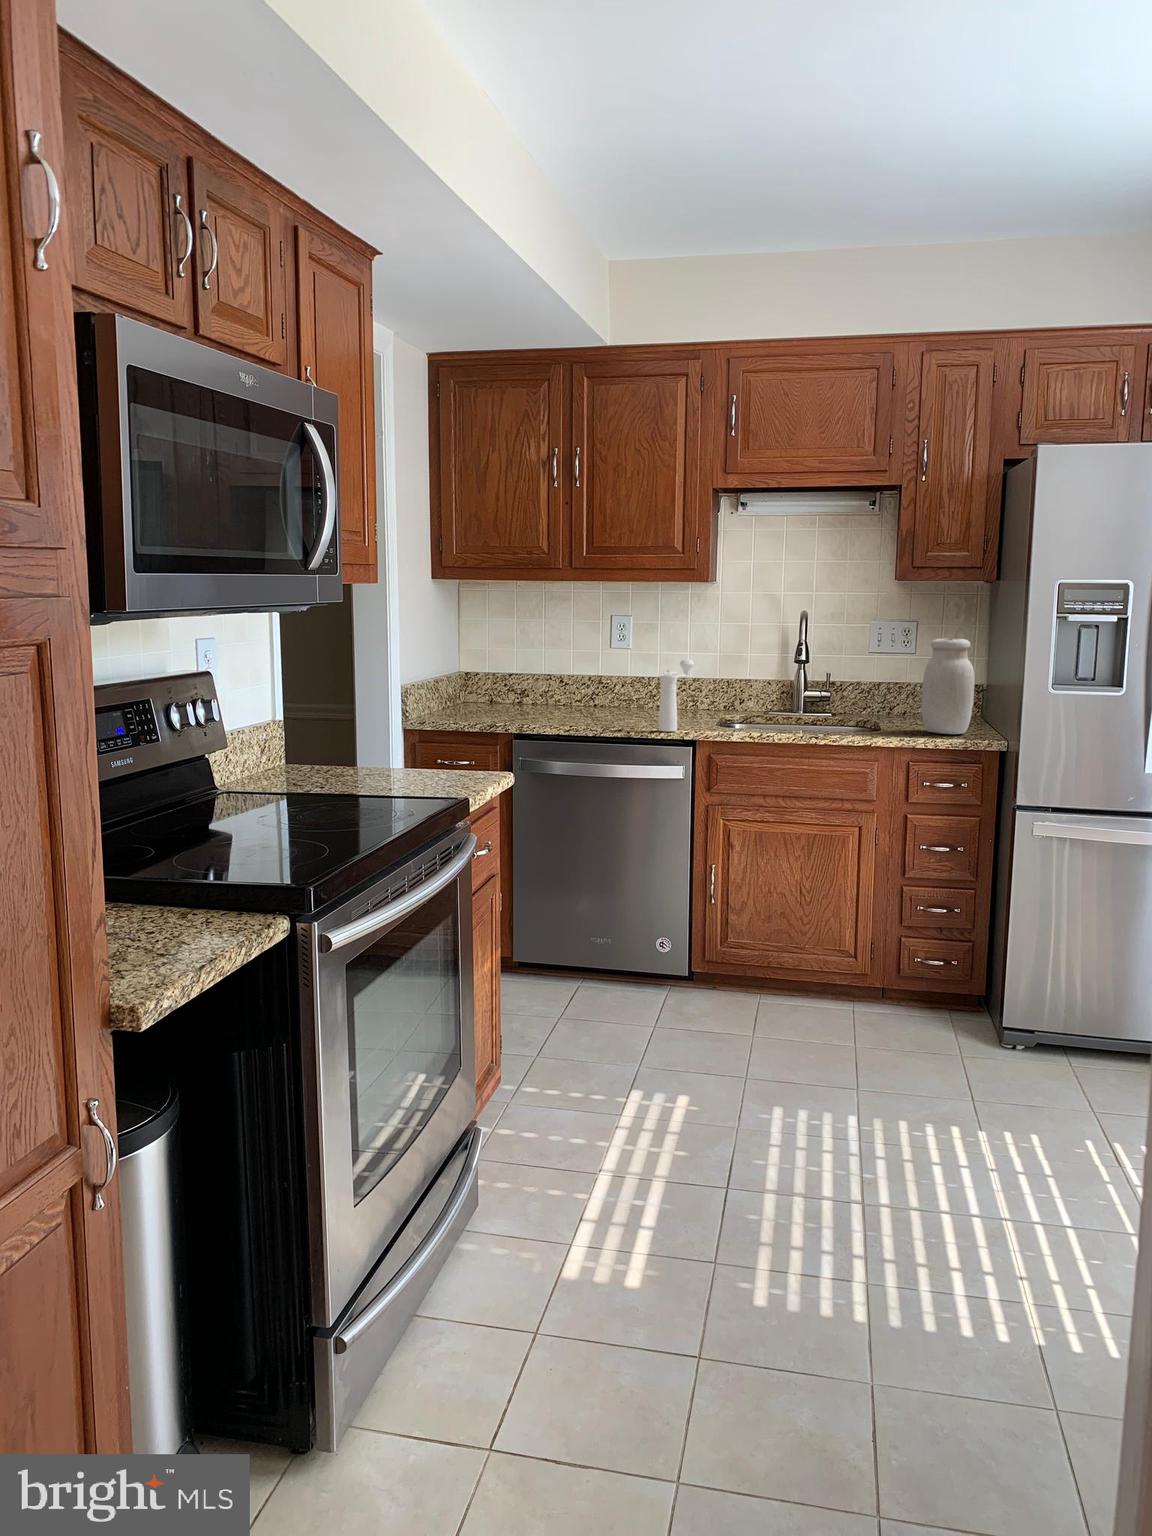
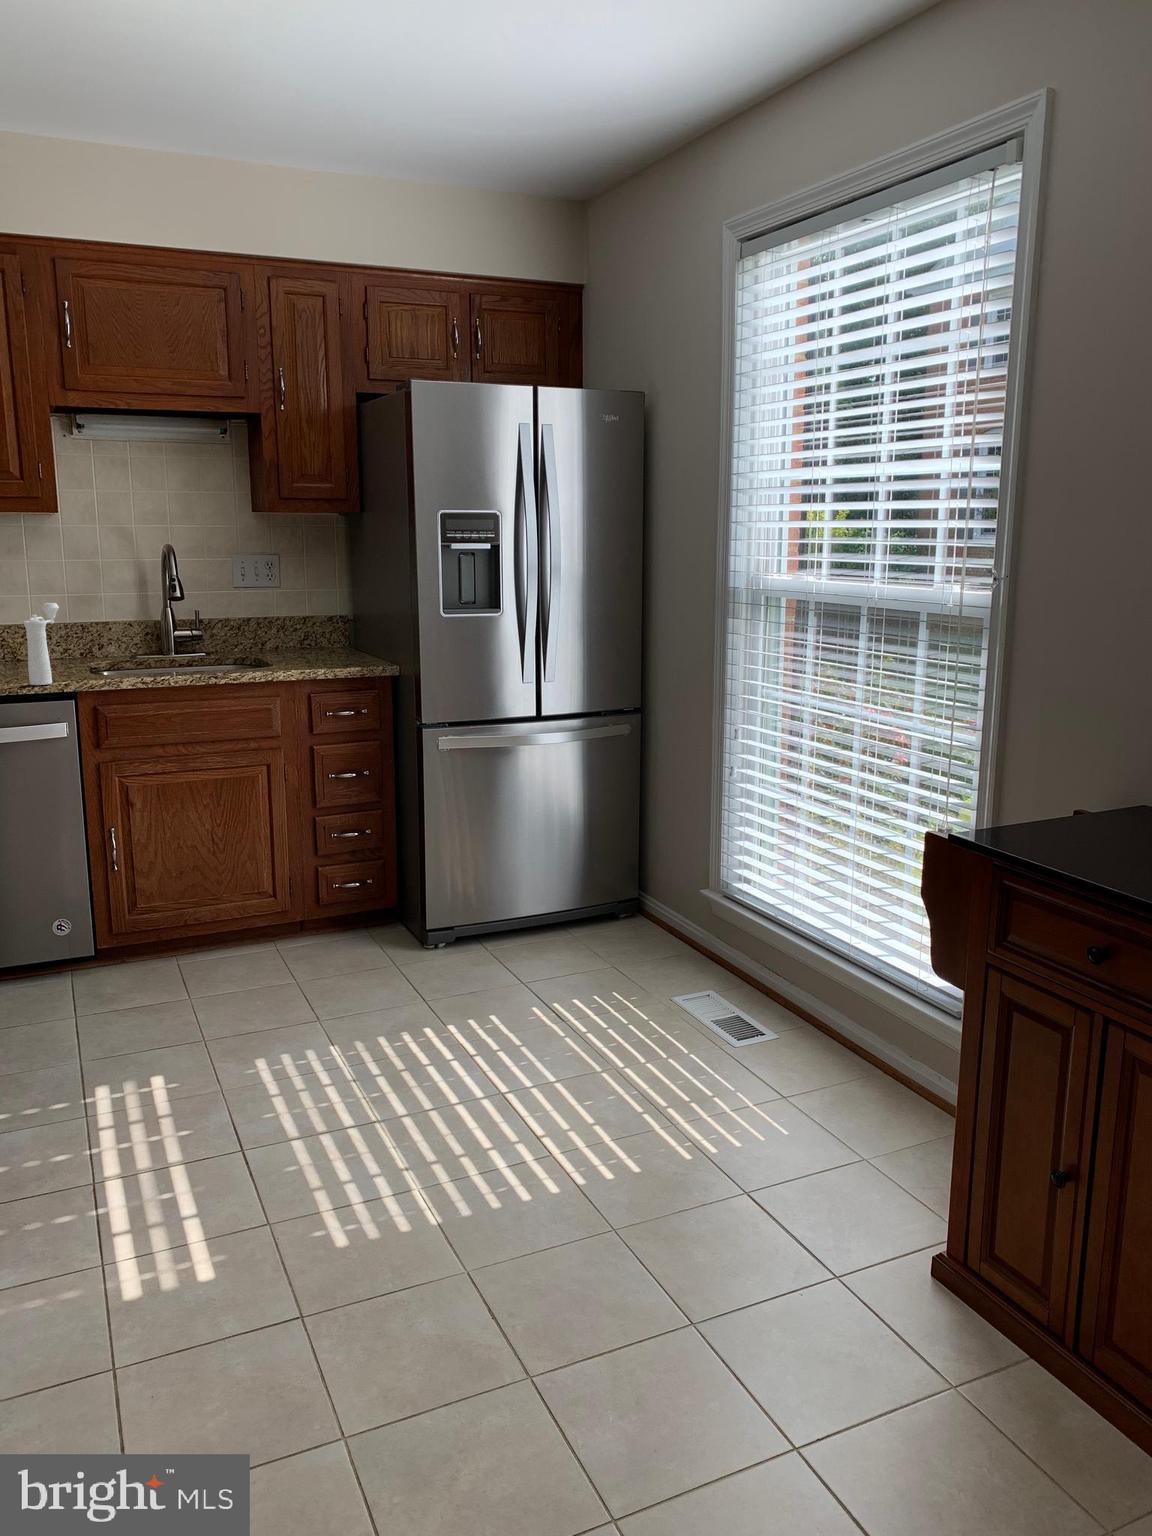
jar: present [921,638,975,734] -> none [305,569,355,663]

